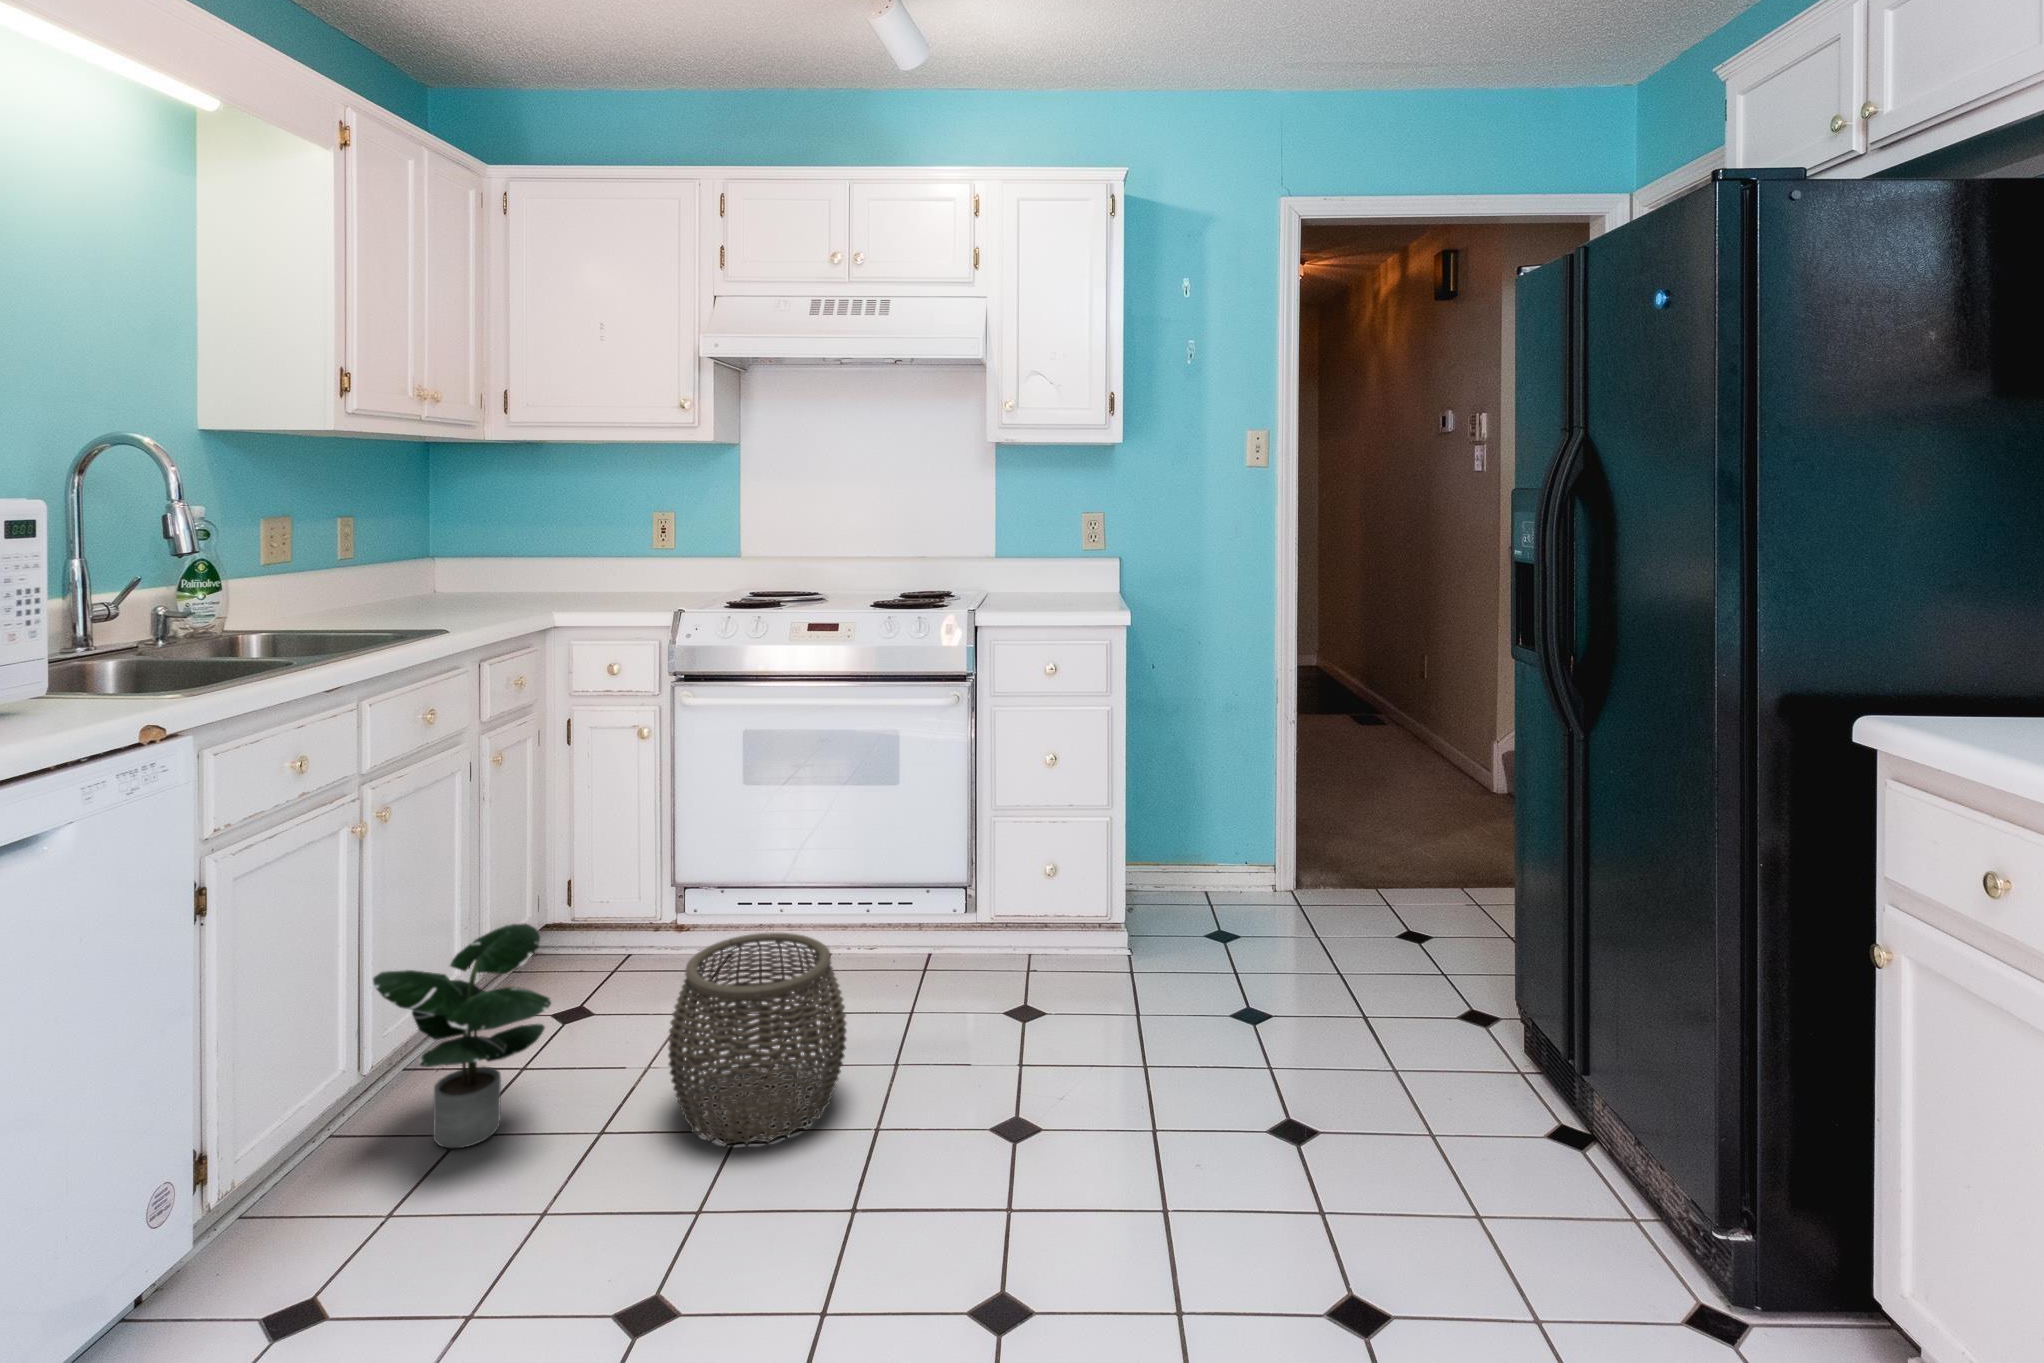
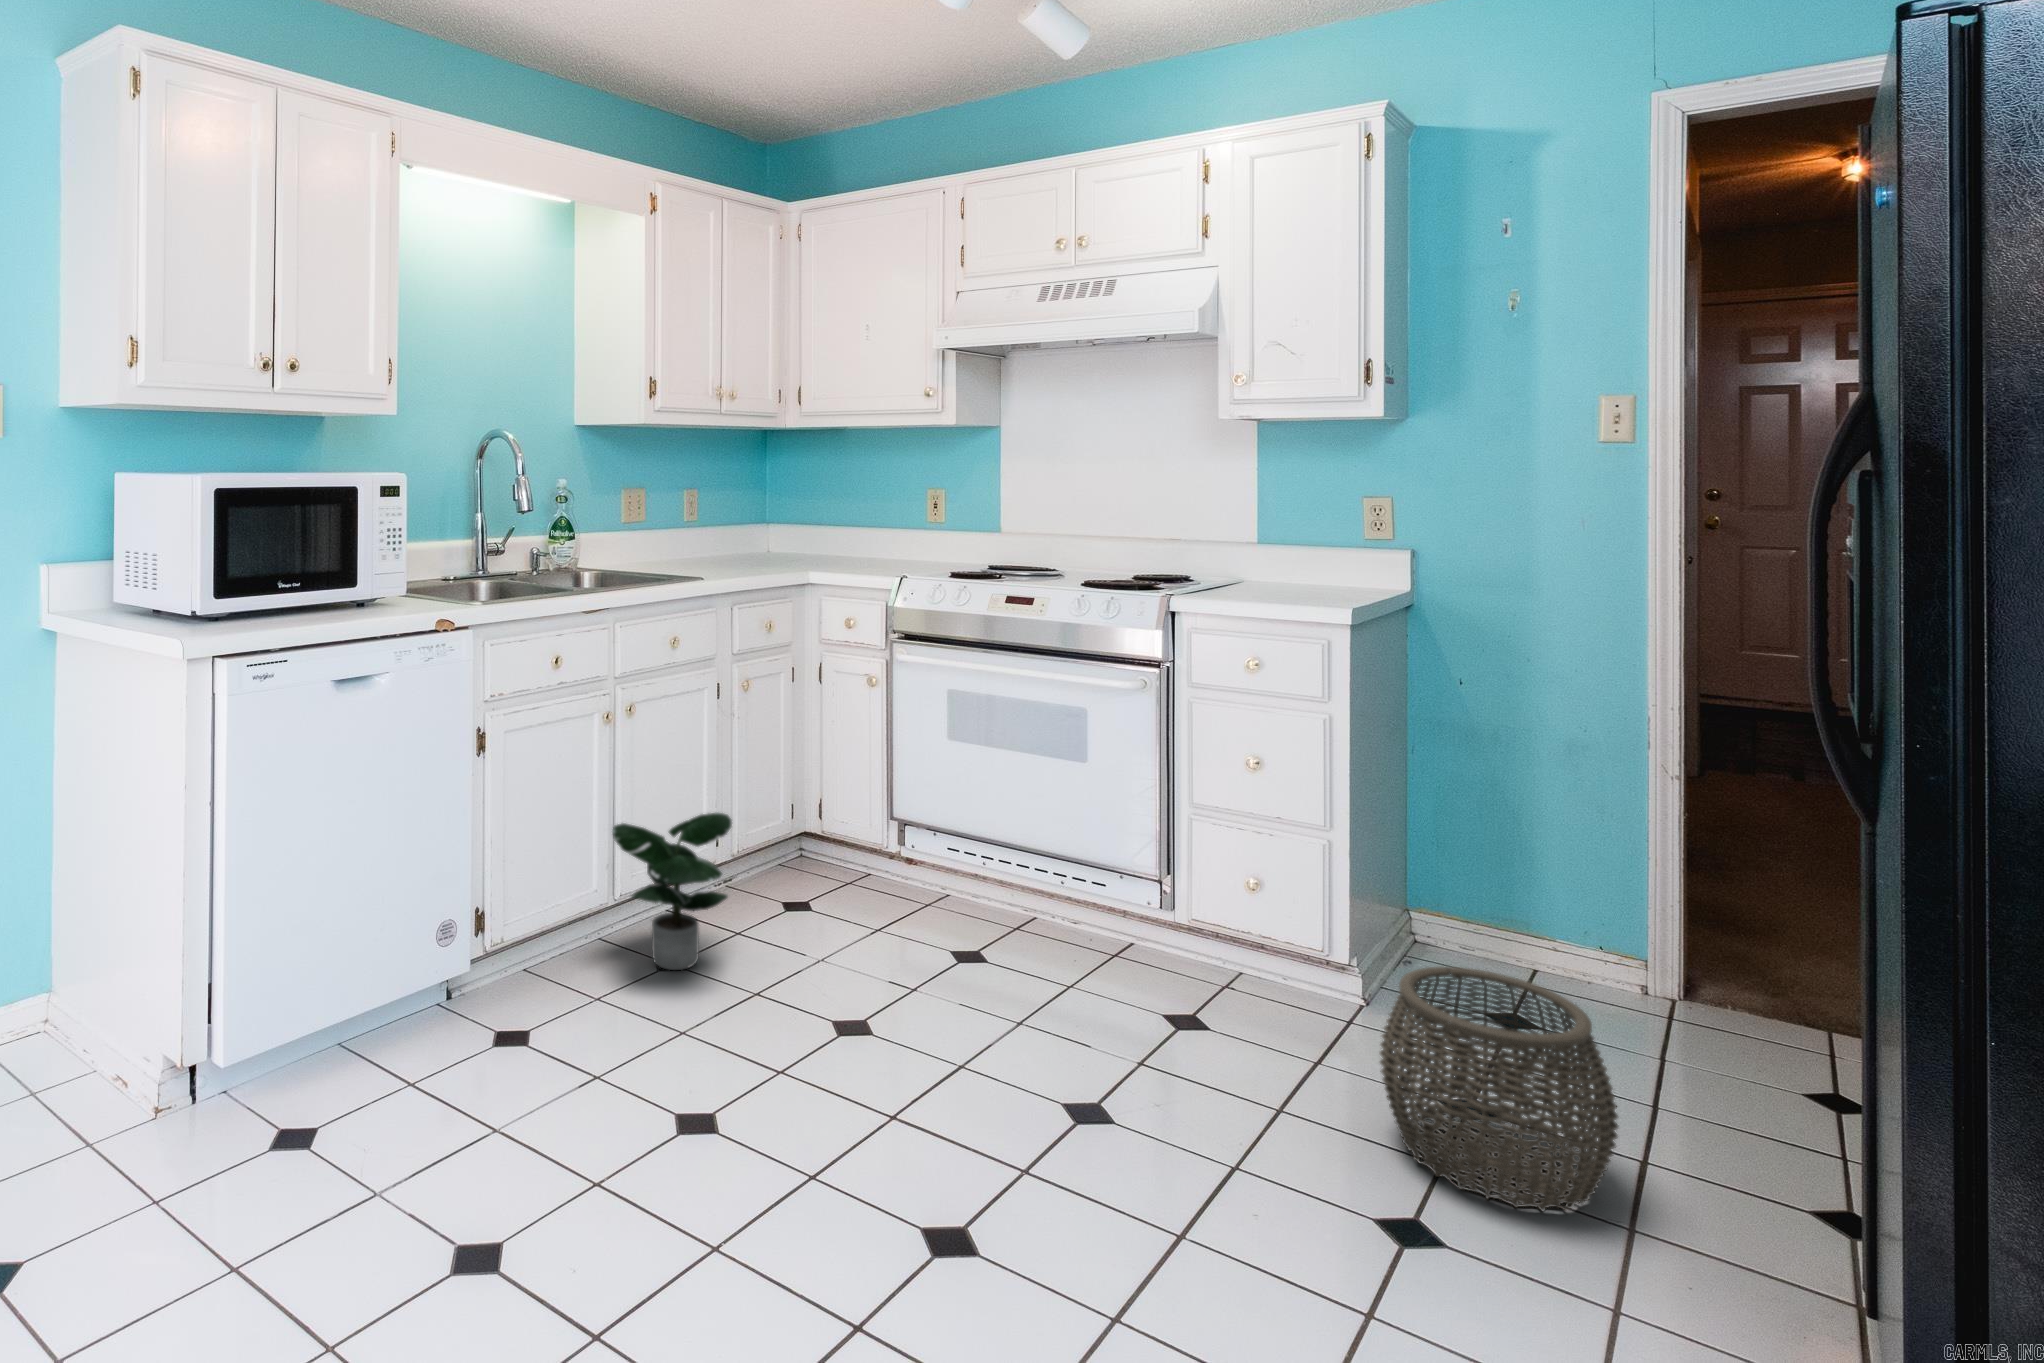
woven basket: present [668,932,846,1145] -> present [1380,967,1618,1211]

